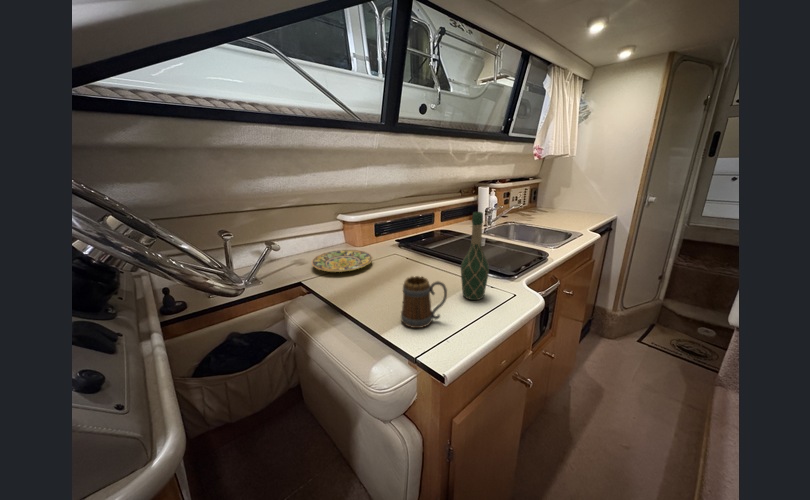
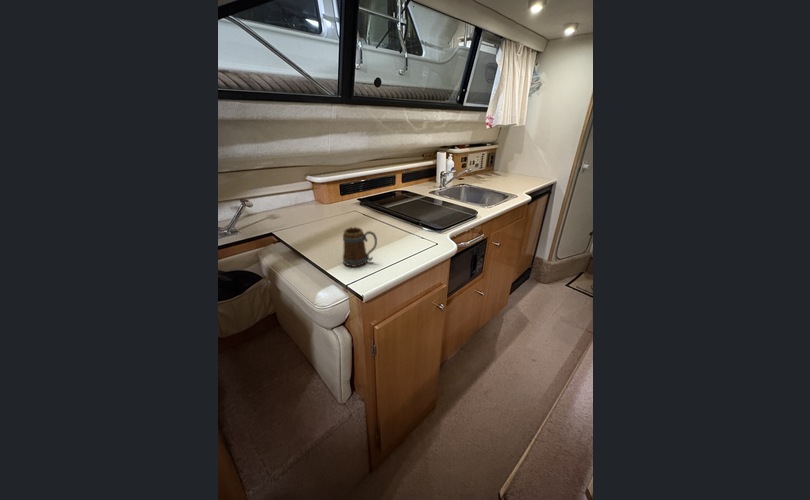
wine bottle: present [461,212,489,300] -> none [395,177,417,247]
plate: present [312,250,373,272] -> none [282,206,333,224]

